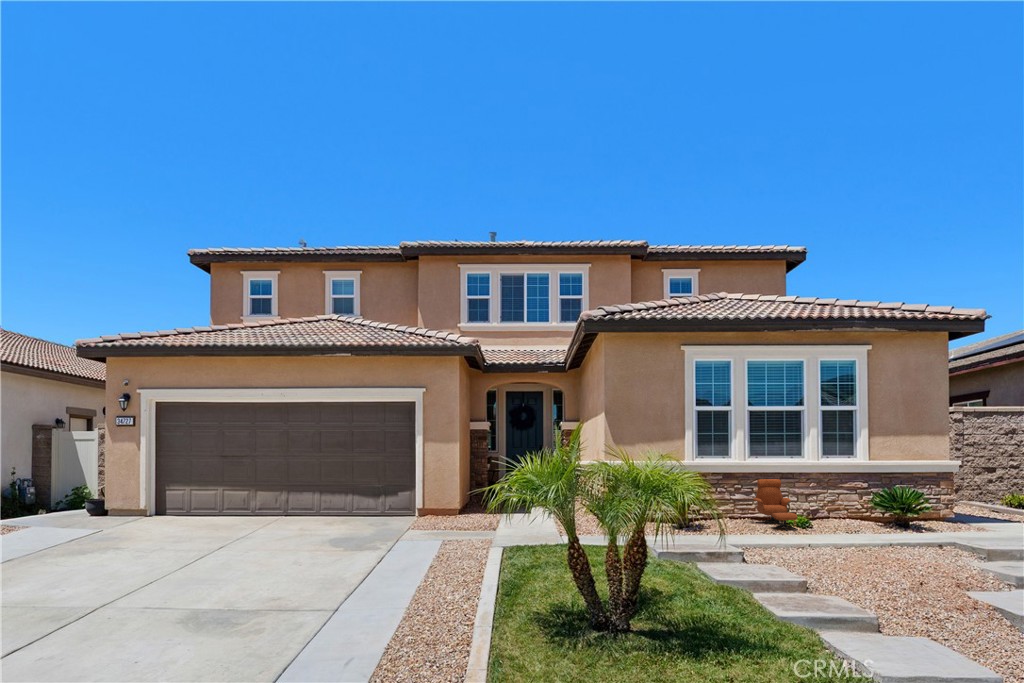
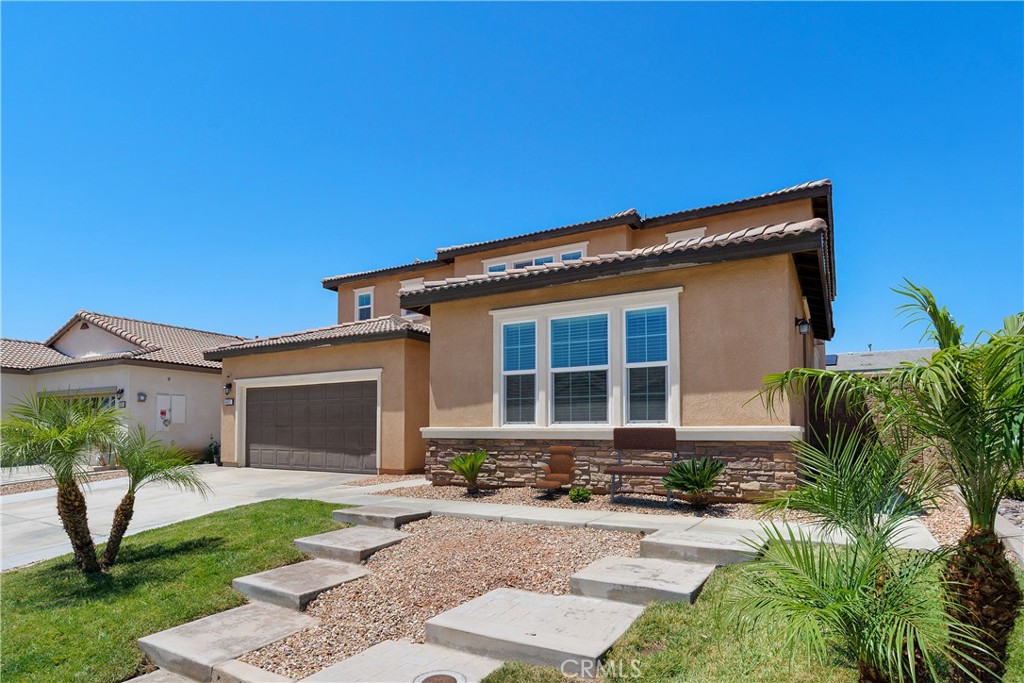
bench: none [819,462,892,528] -> present [604,427,677,506]

